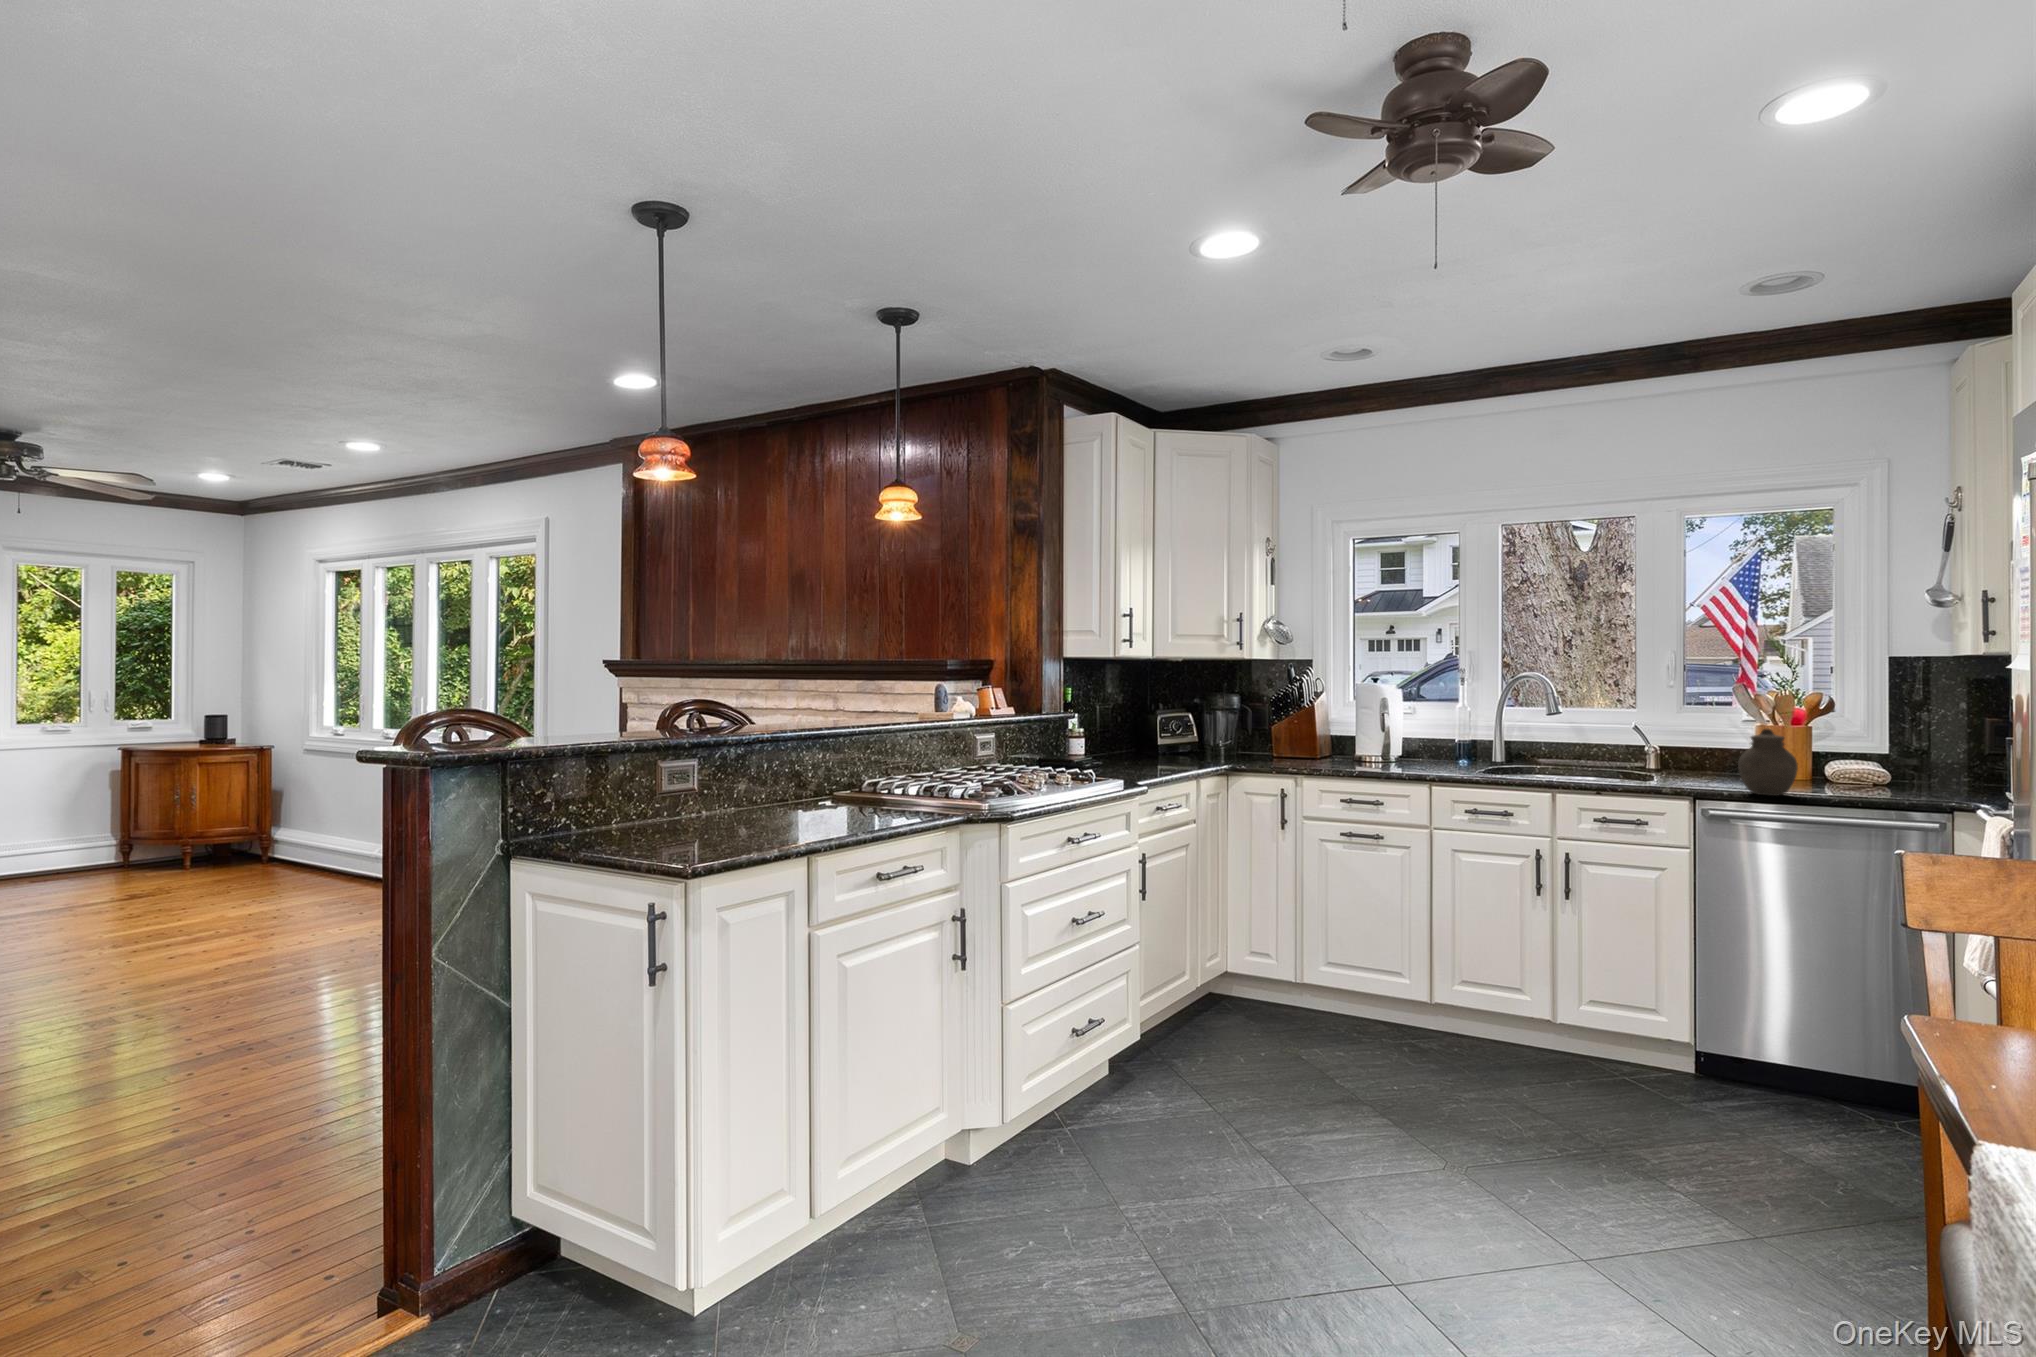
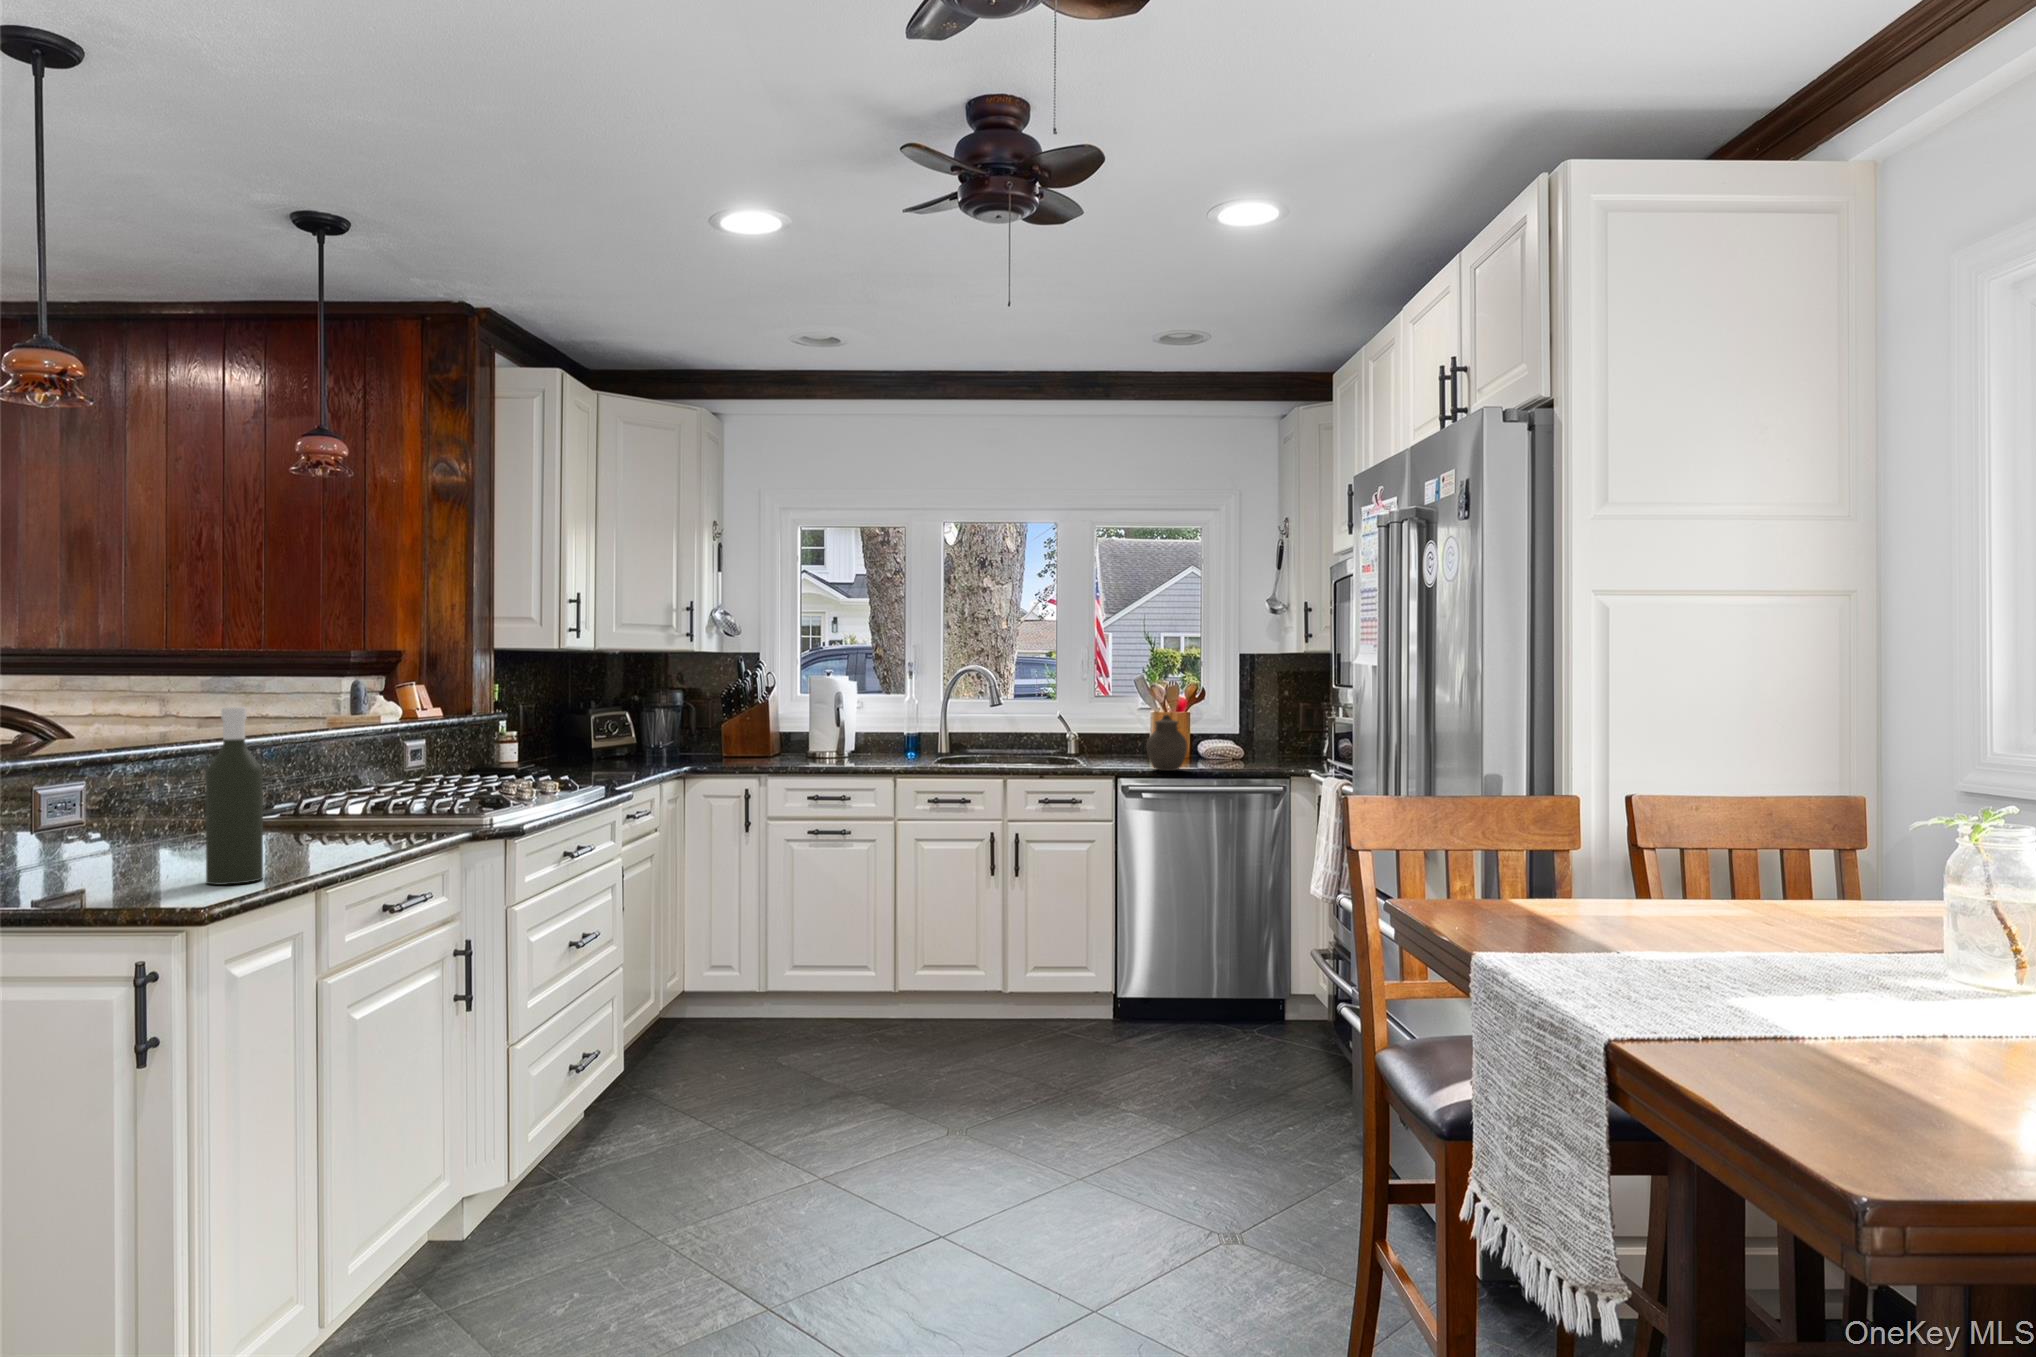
bottle: none [725,710,765,850] -> present [205,707,263,885]

